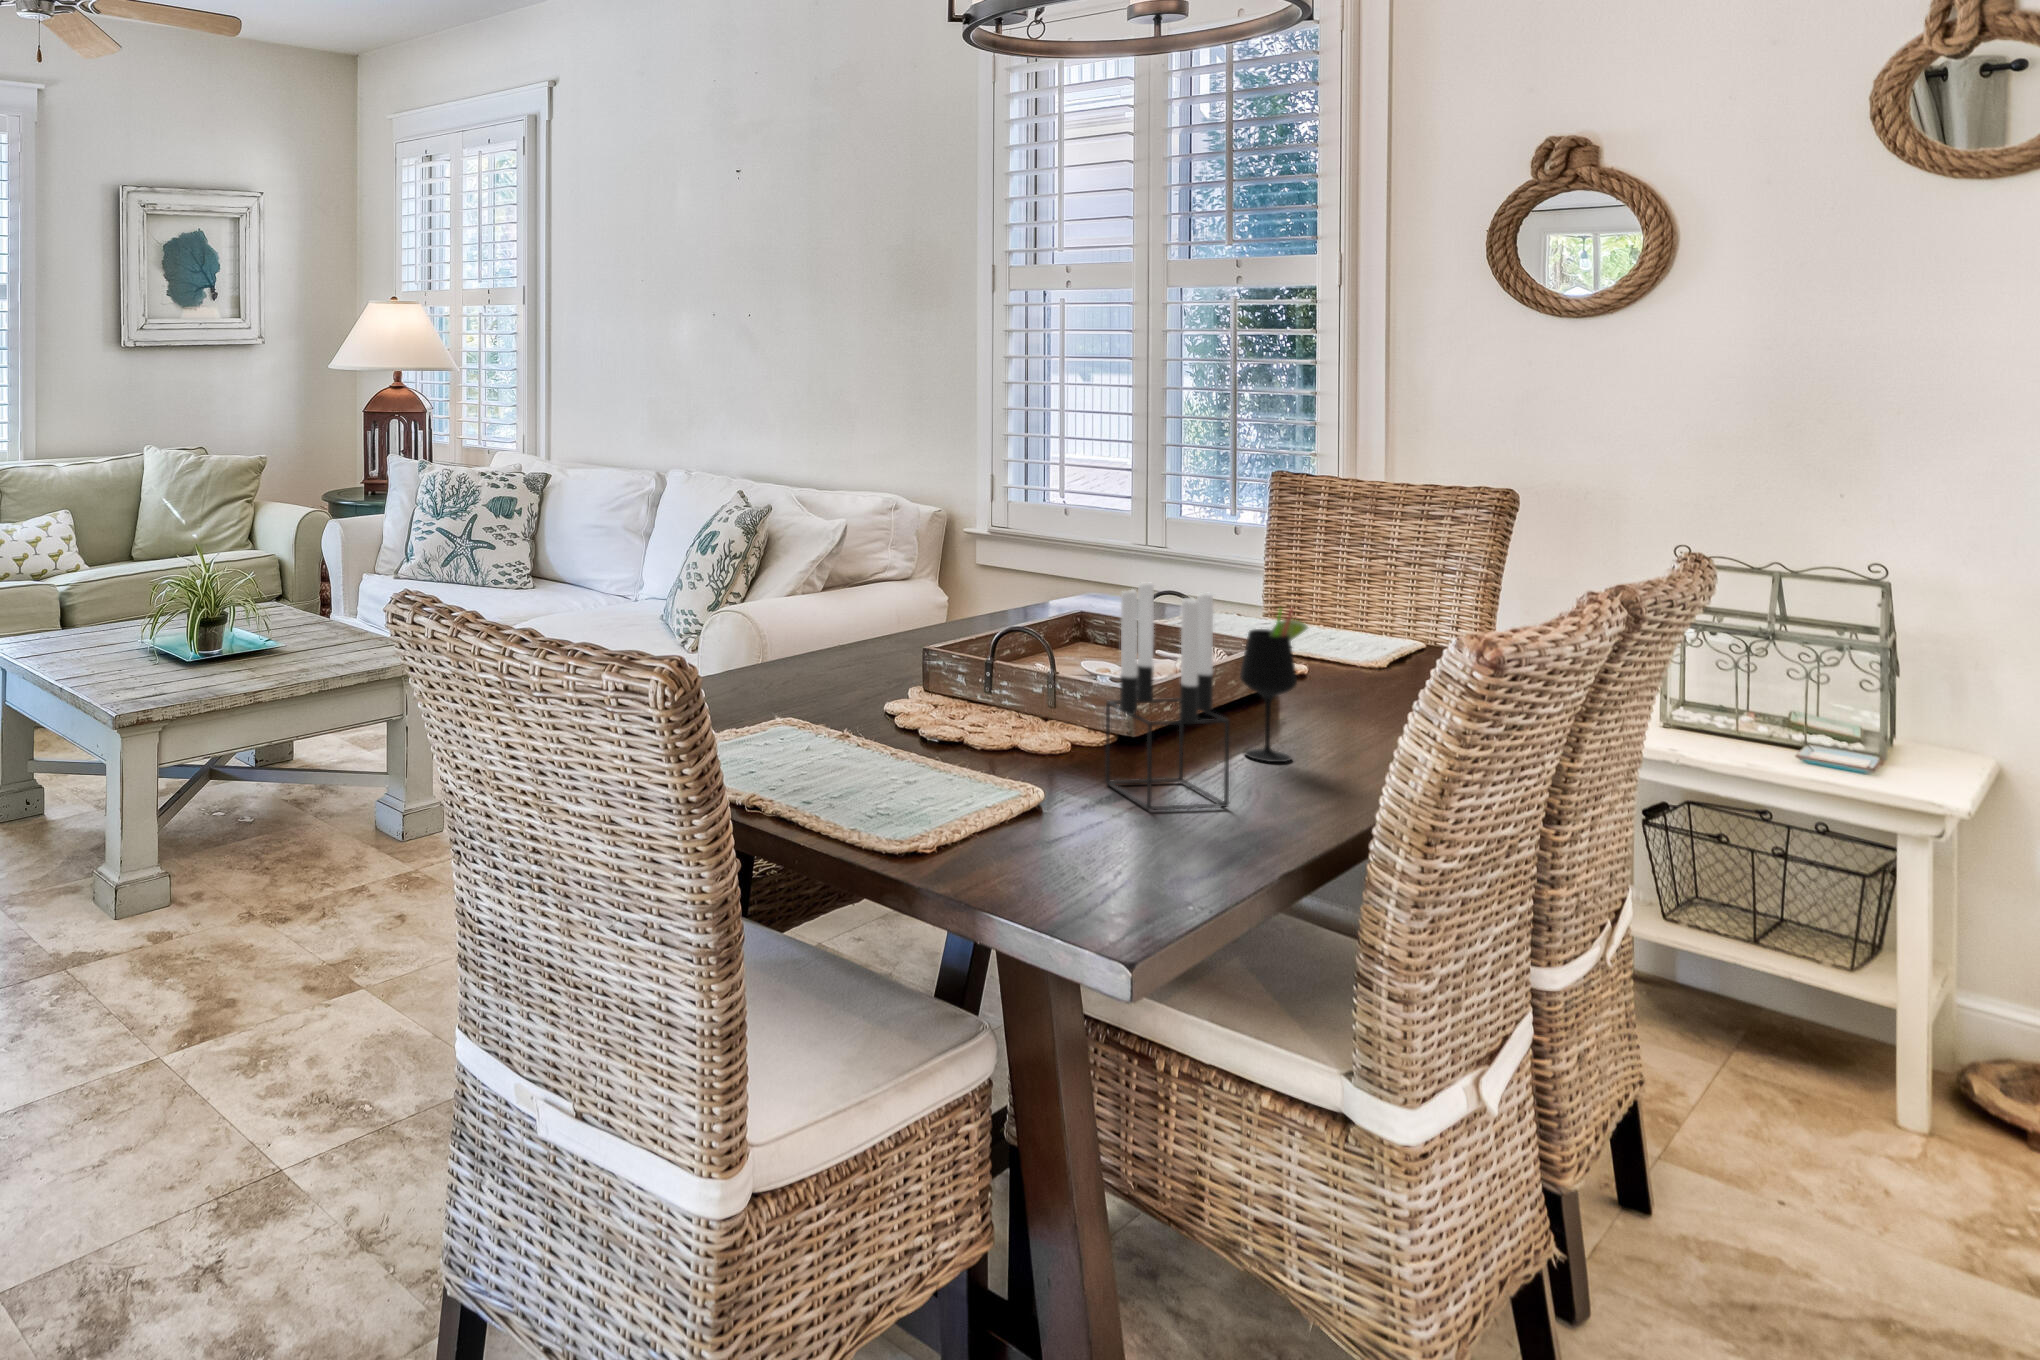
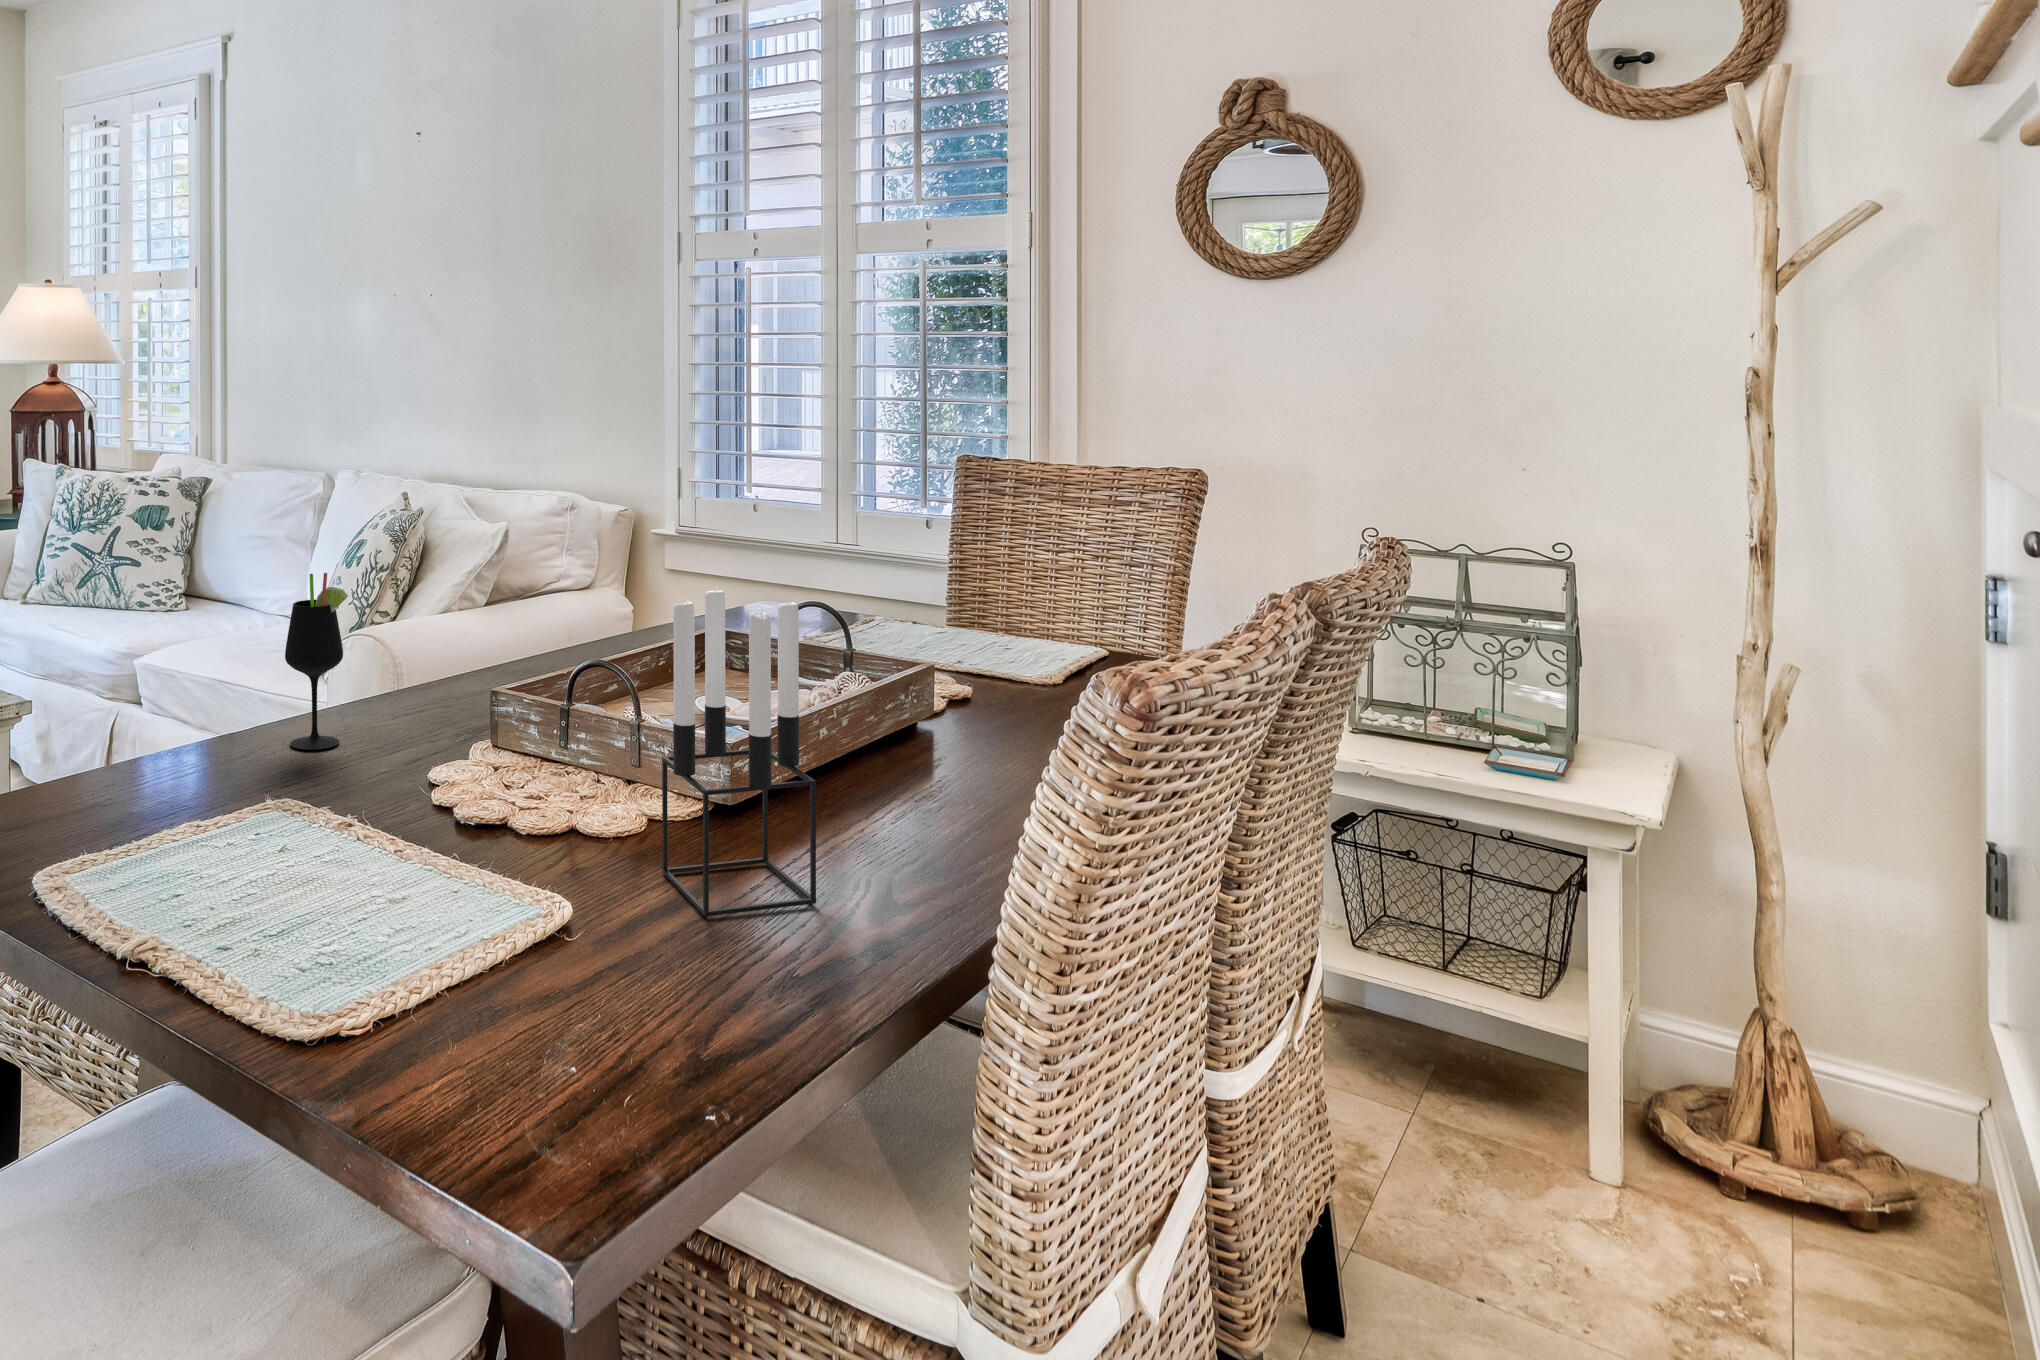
wine glass: present [1240,608,1308,762] -> present [285,573,348,750]

